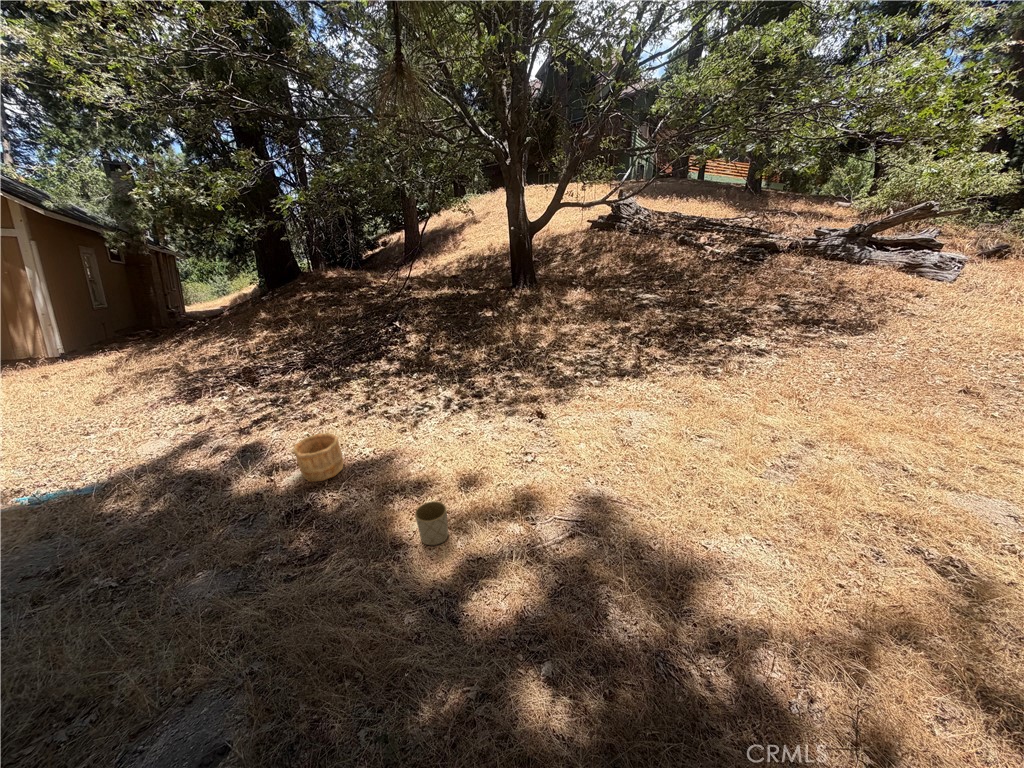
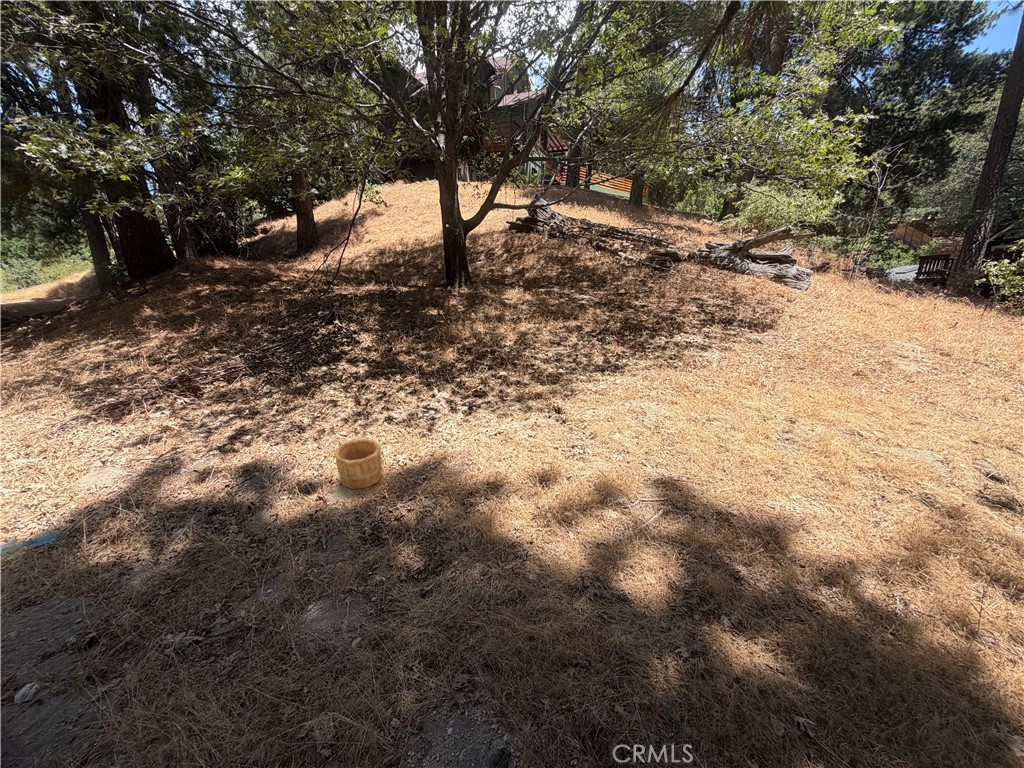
planter: present [415,501,448,545] -> none [511,490,540,530]

